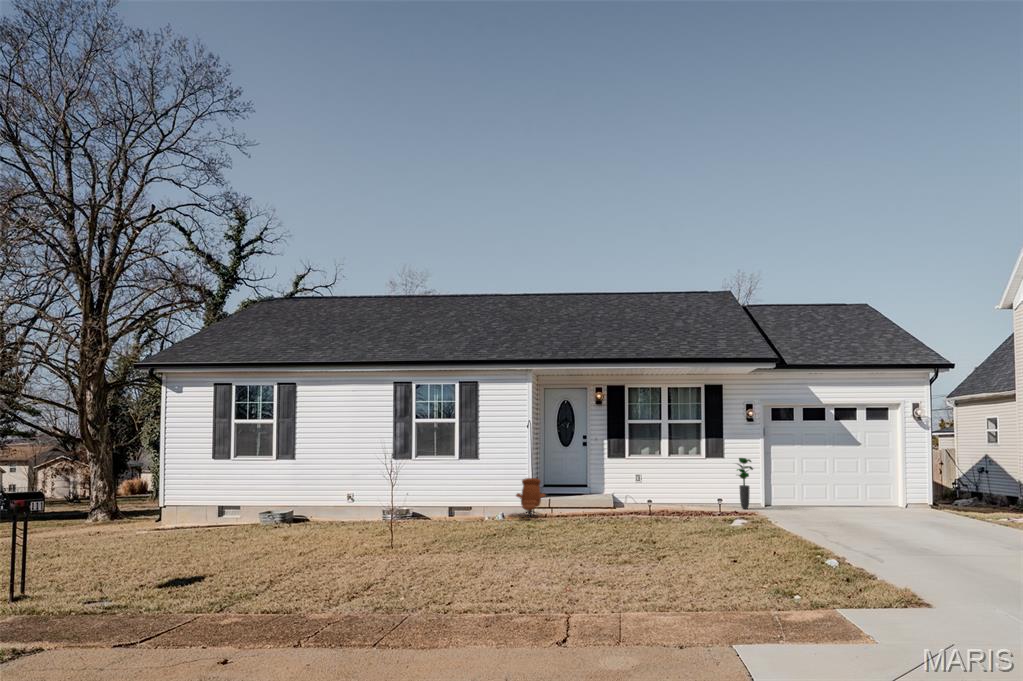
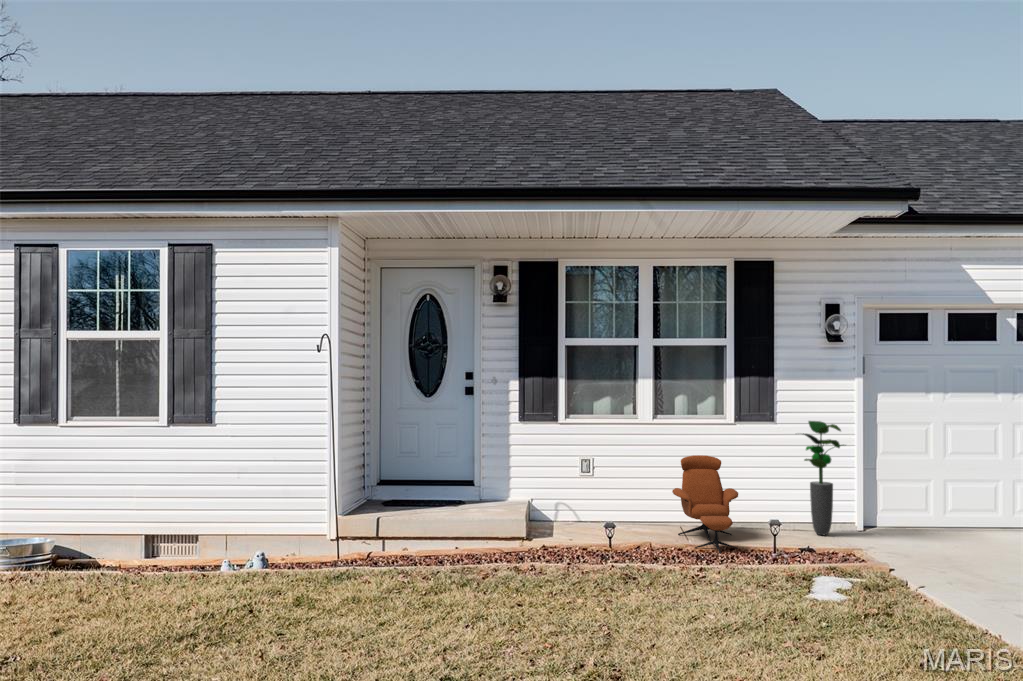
lounge chair: present [516,478,545,518] -> present [672,455,738,553]

